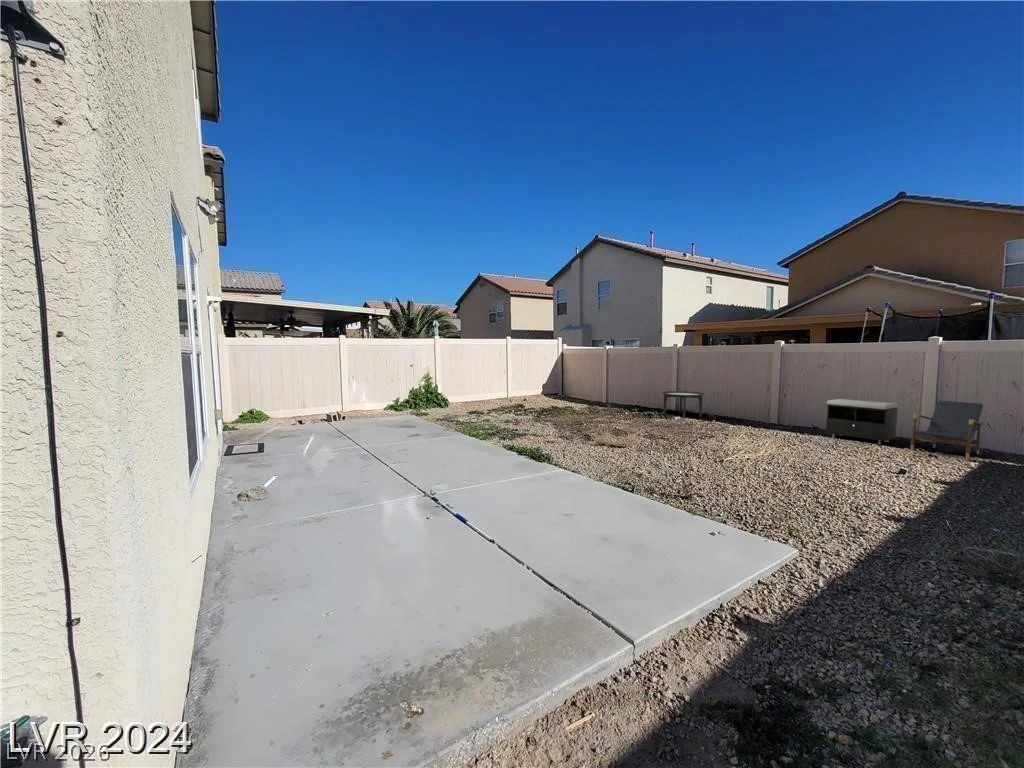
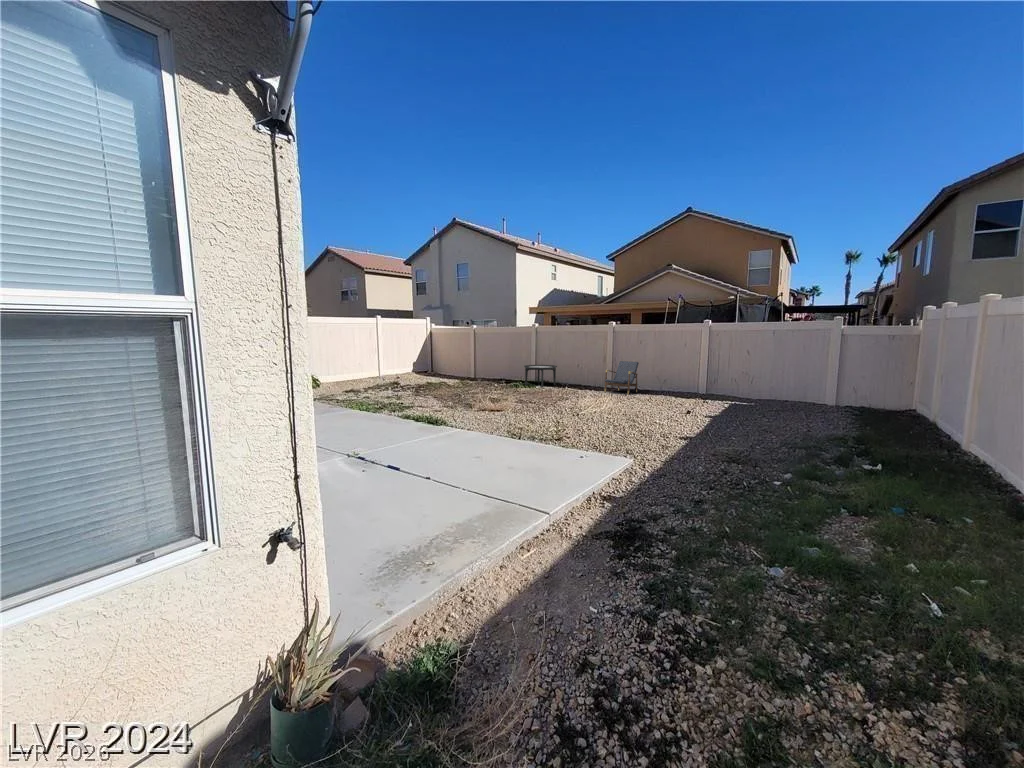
storage bench: present [826,399,898,444] -> none [644,367,688,398]
lounge chair: present [911,401,983,459] -> present [605,361,639,395]

